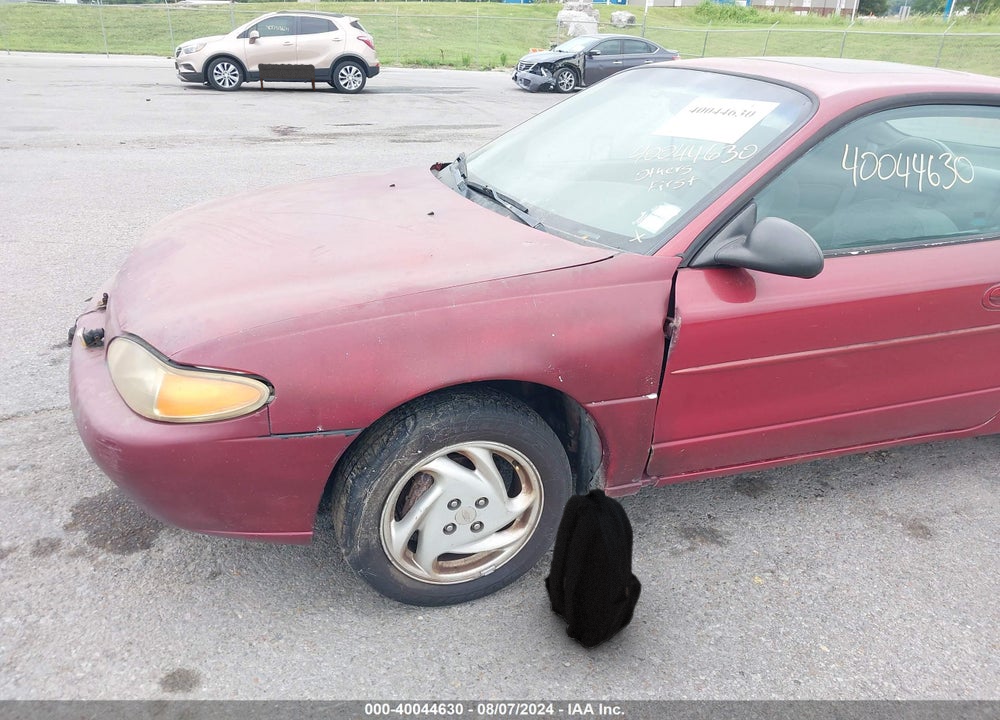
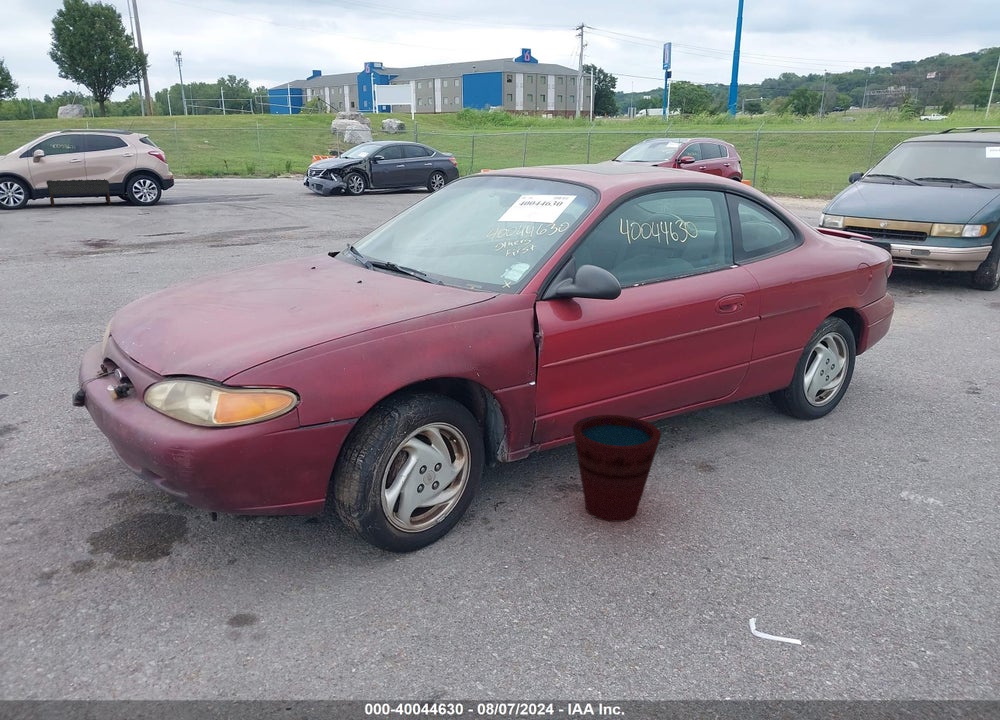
bucket: none [706,449,847,616] -> present [573,415,661,521]
backpack: present [544,488,642,649] -> none [478,444,547,554]

